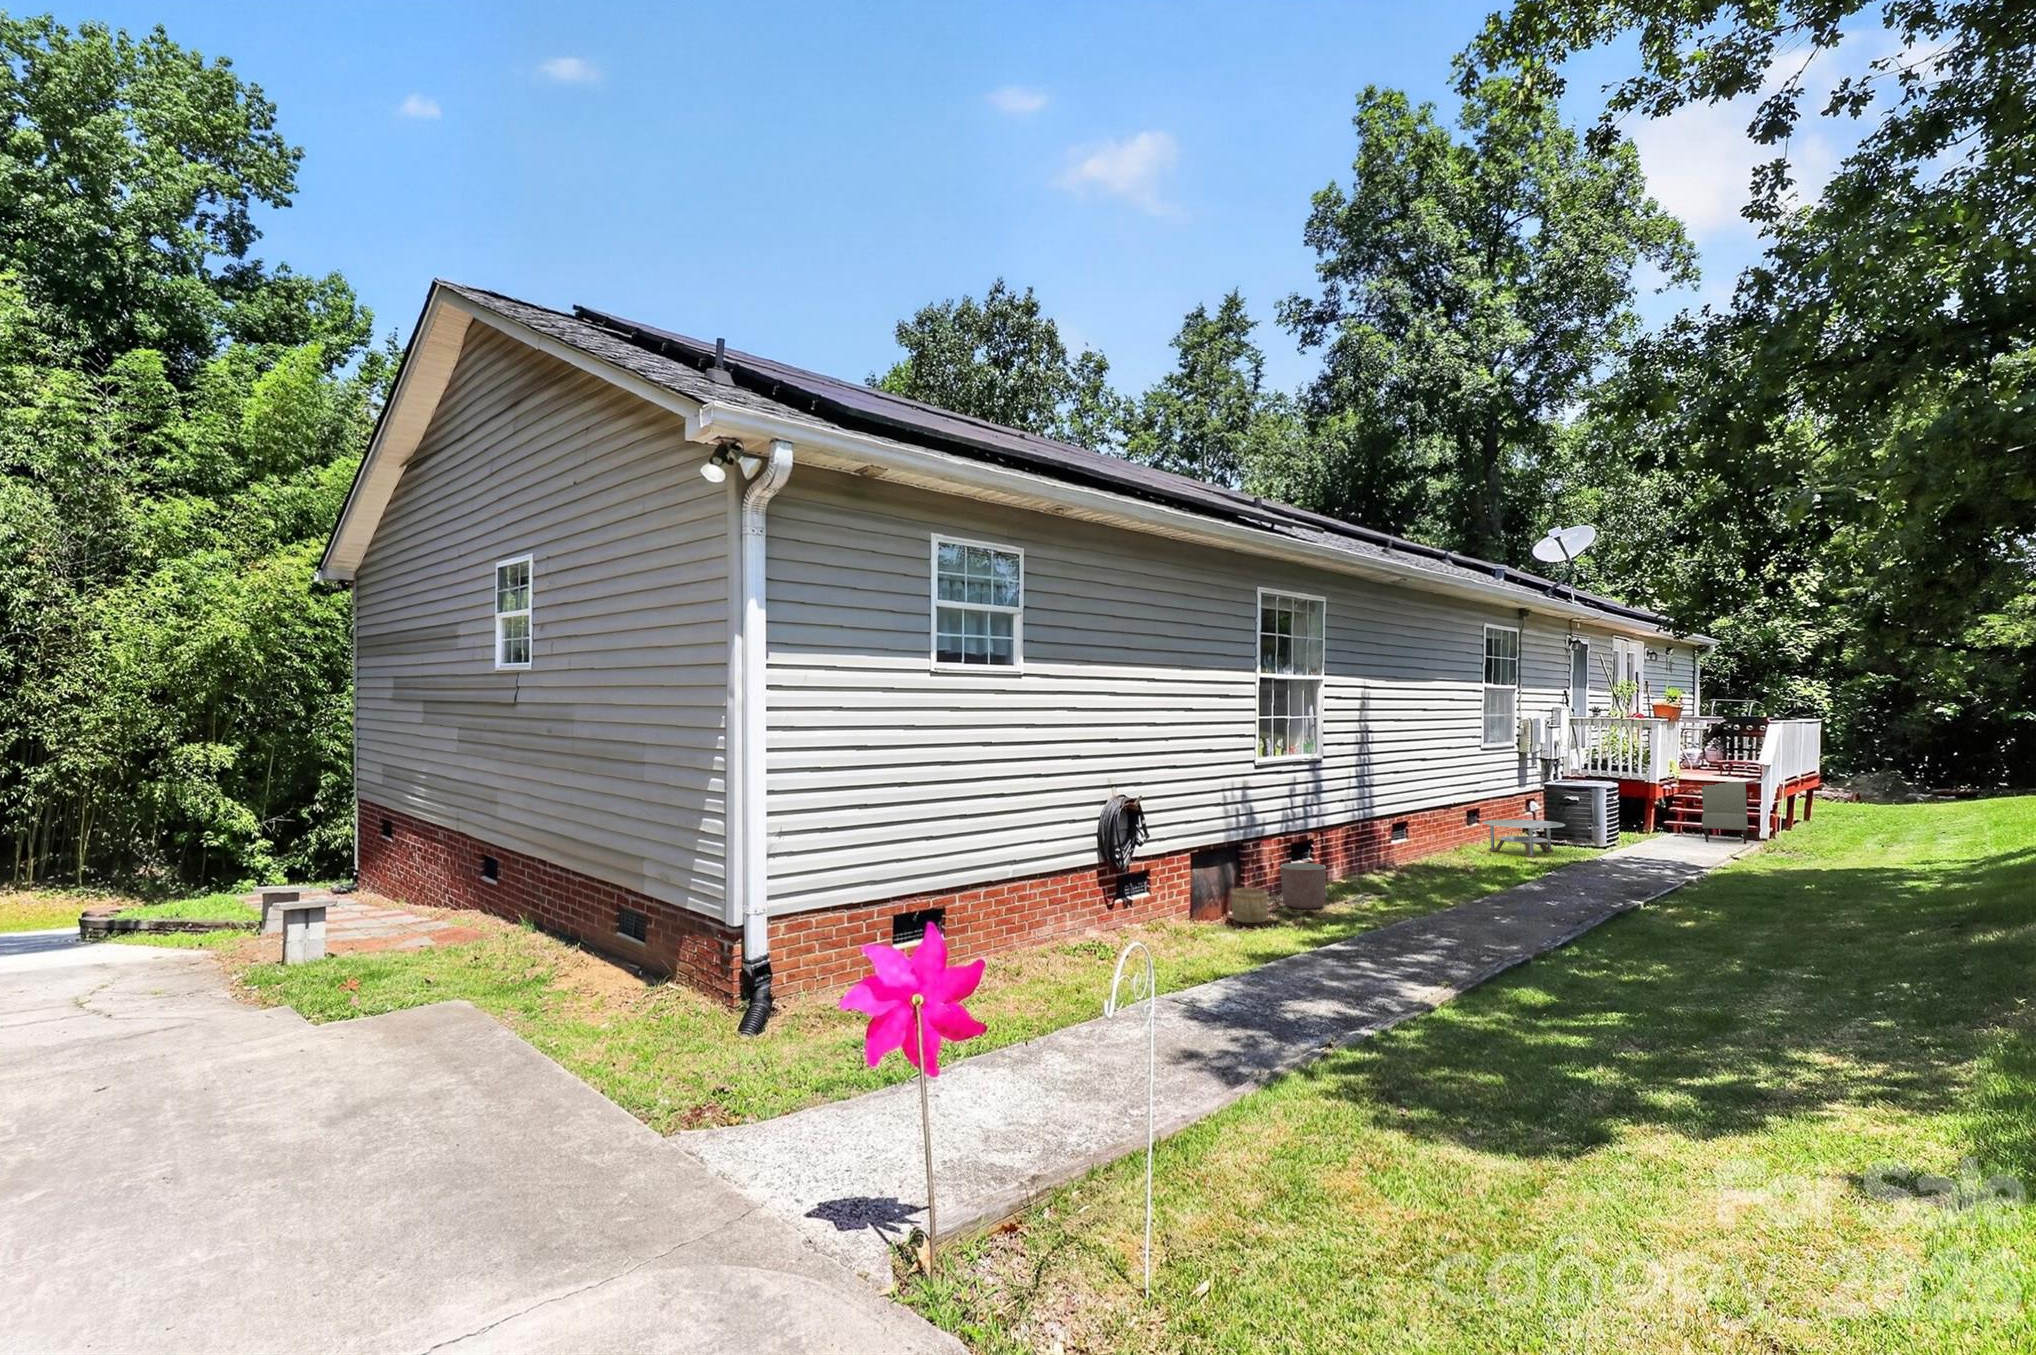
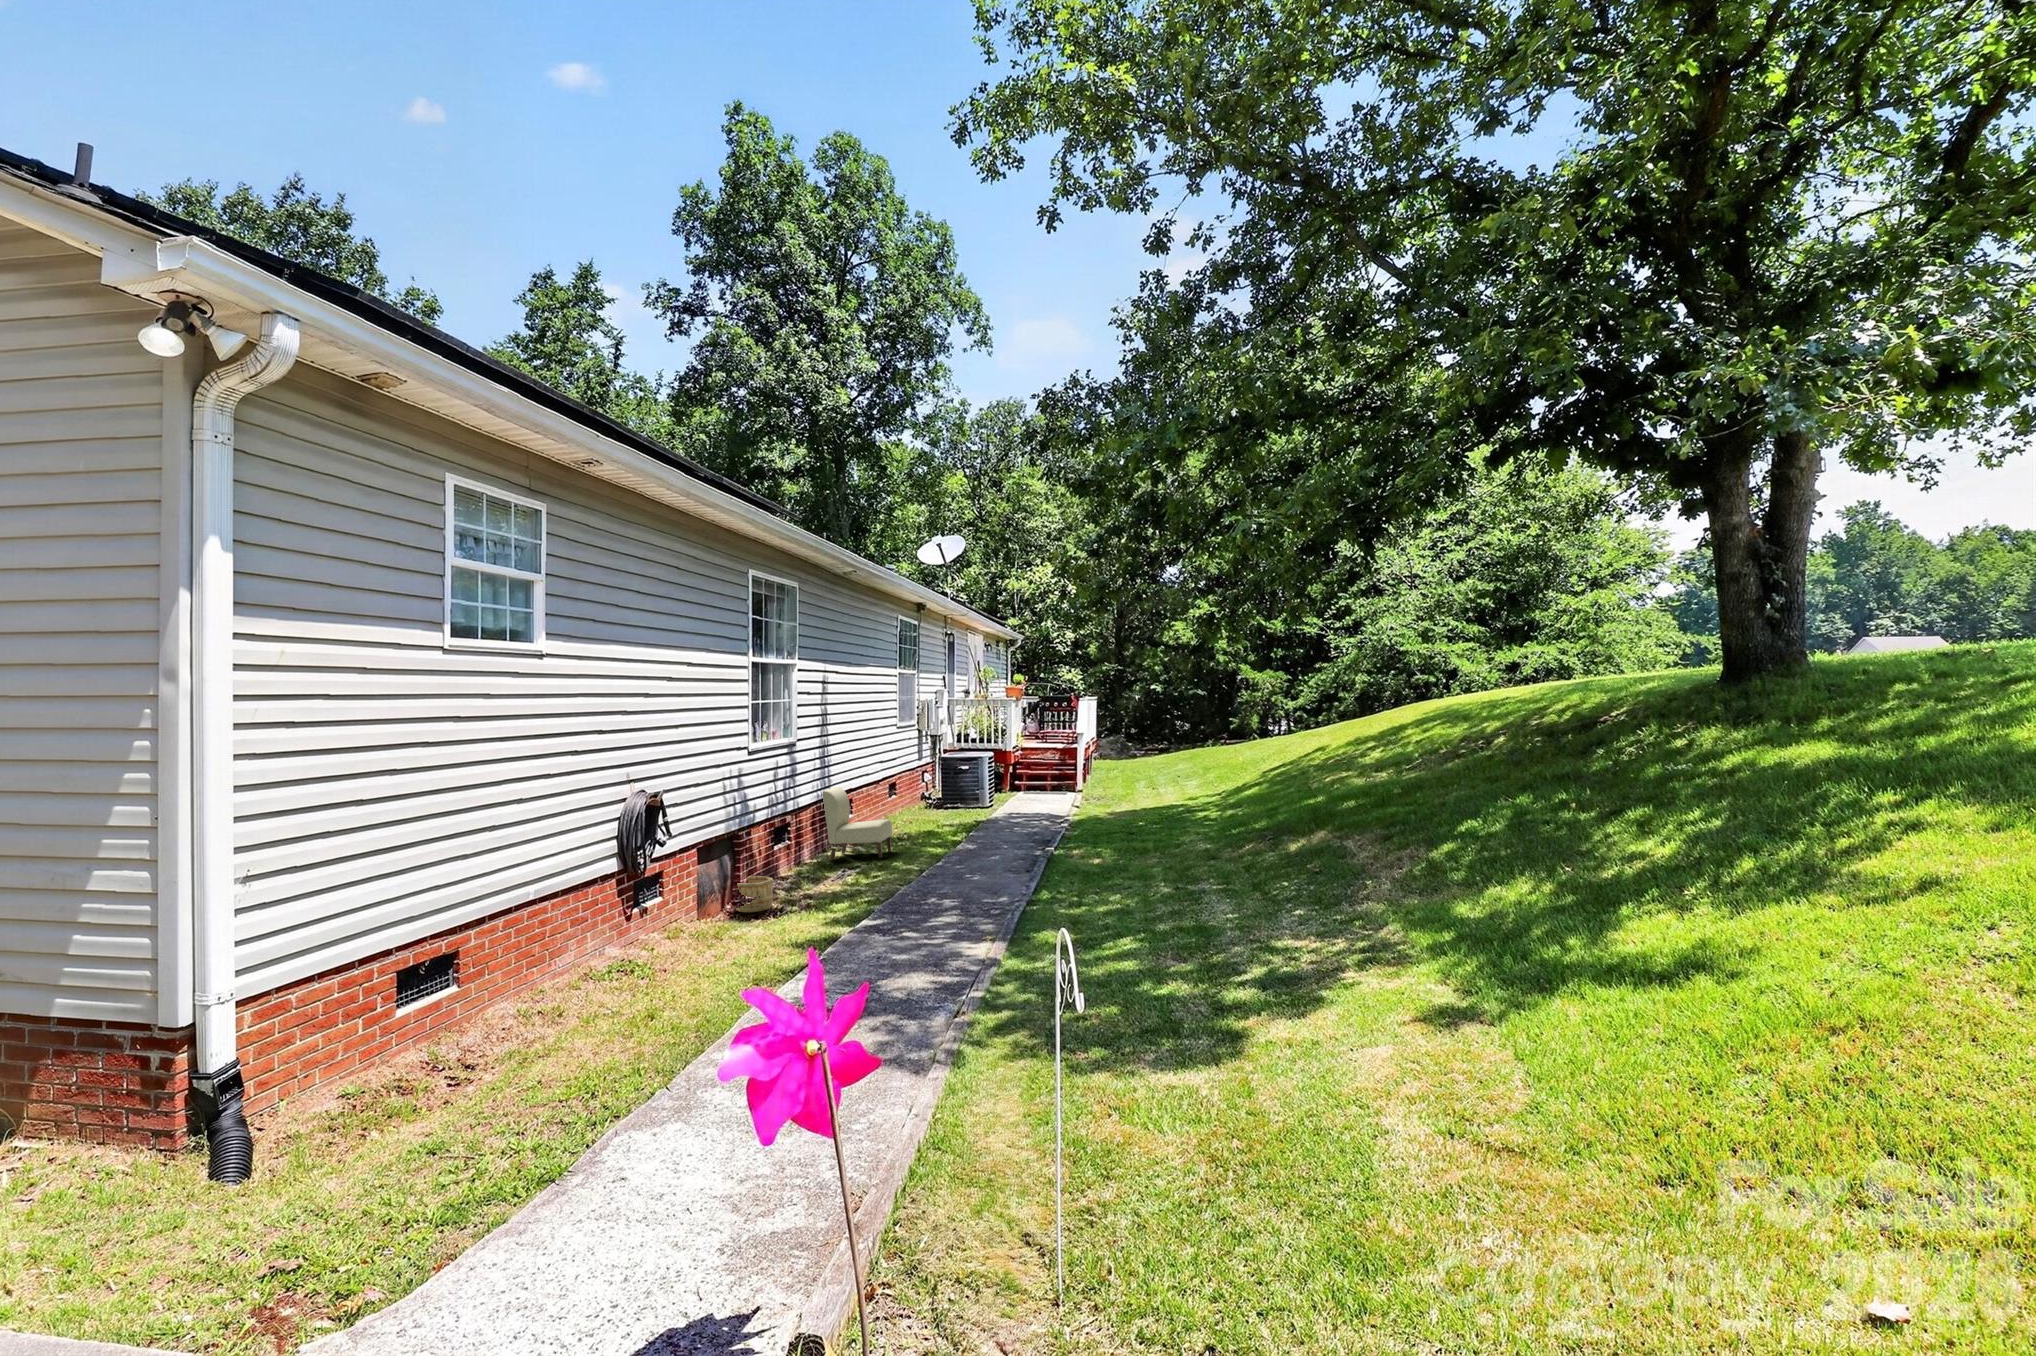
chair: present [1702,782,1748,844] -> present [823,786,892,860]
round table: present [1483,819,1565,858] -> none [897,788,961,821]
planter: present [1280,863,1326,909] -> none [769,845,813,891]

